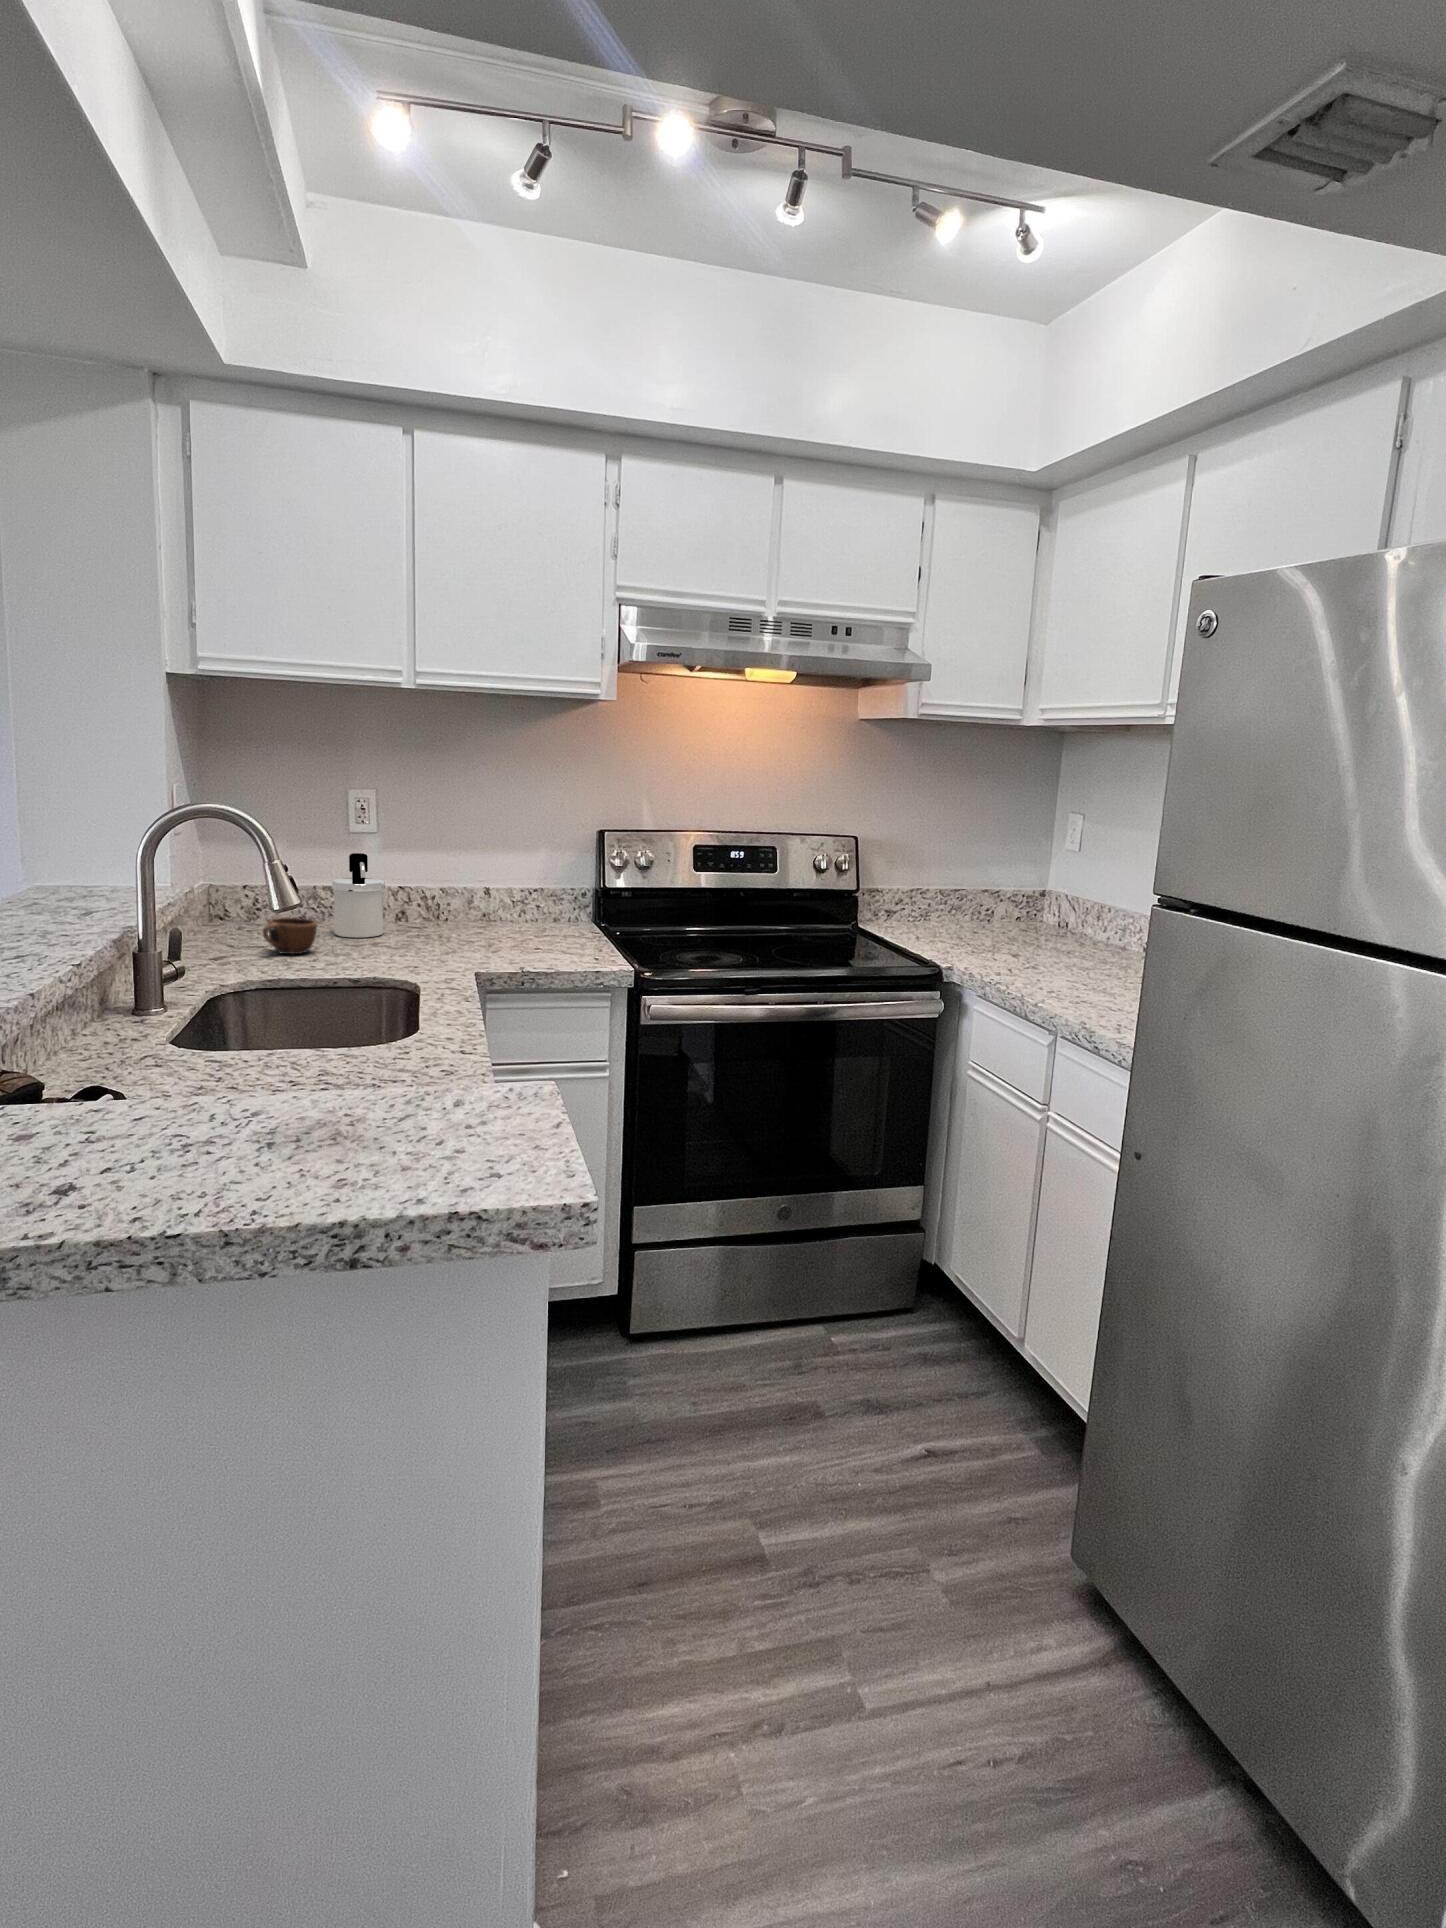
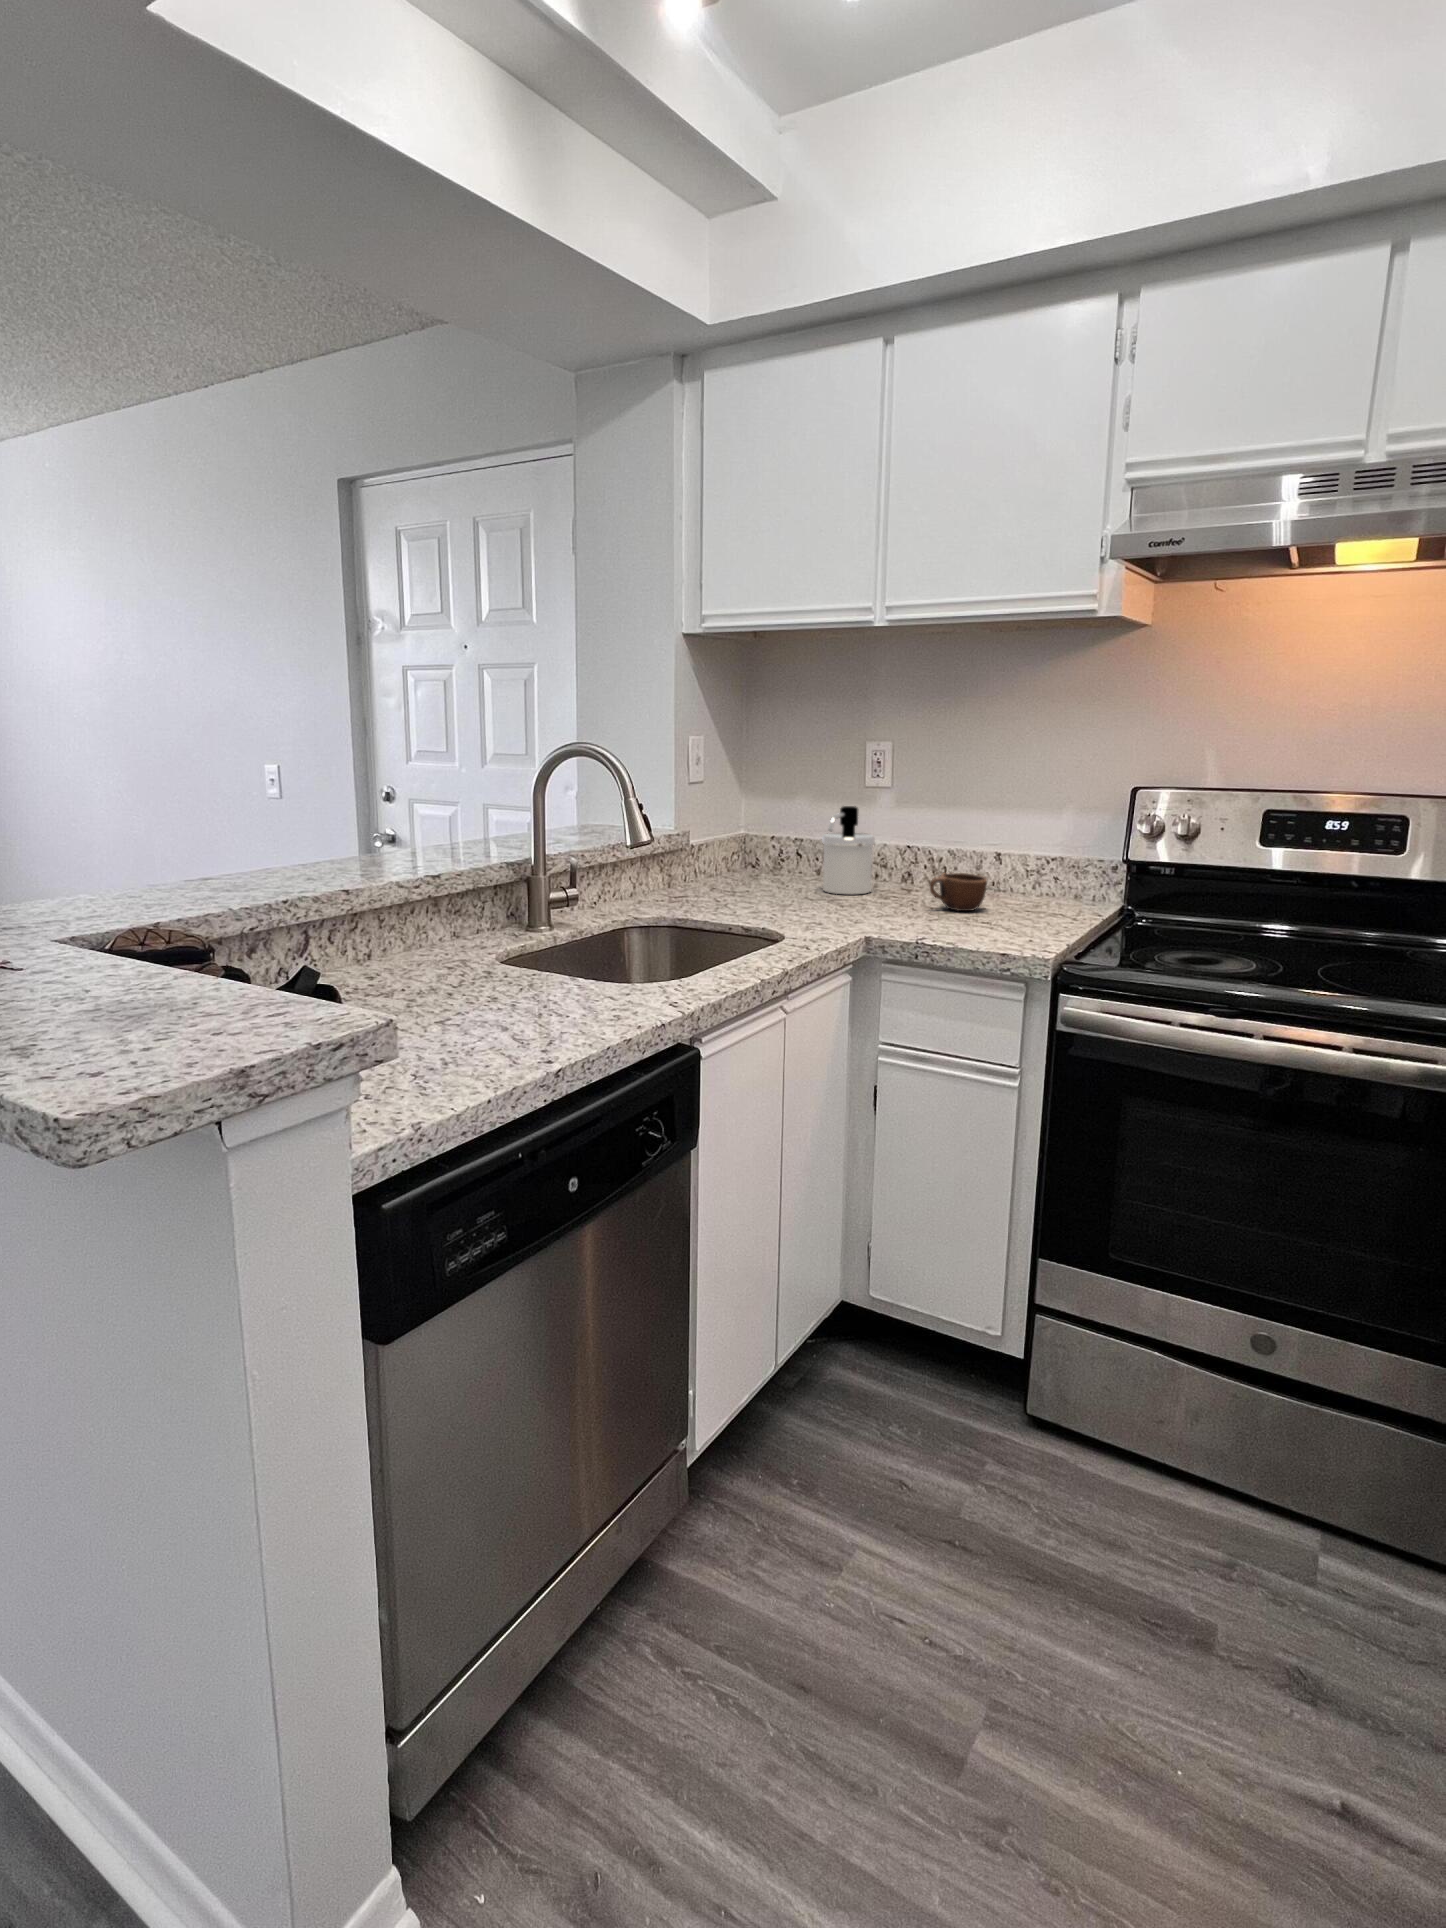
mug: present [263,917,317,954] -> present [929,873,987,911]

